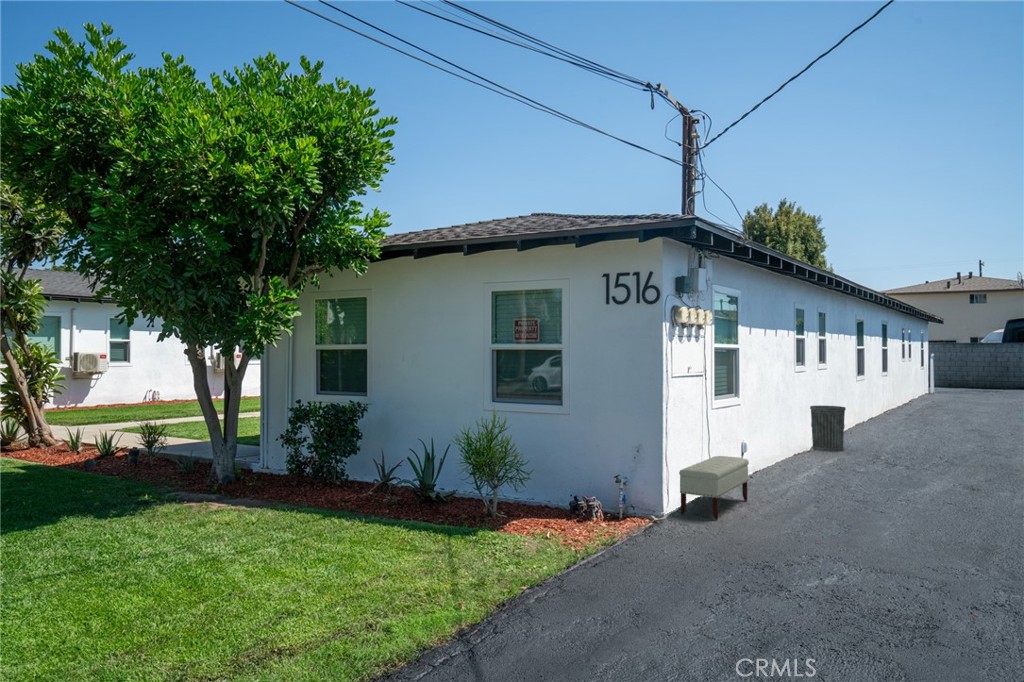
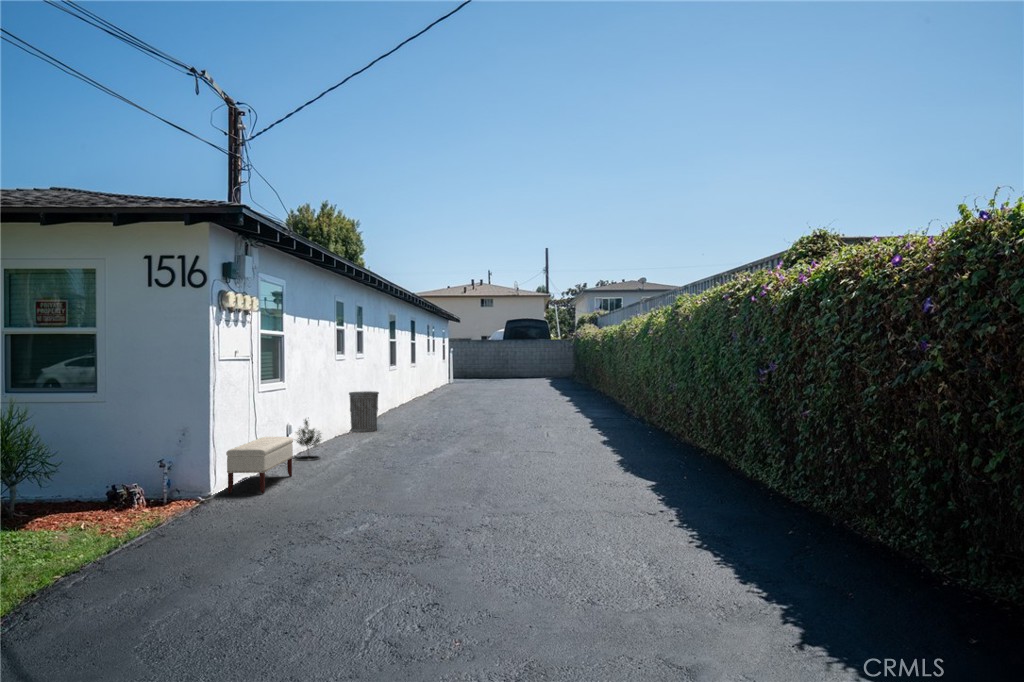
potted tree: none [749,433,783,482] -> present [295,419,321,461]

